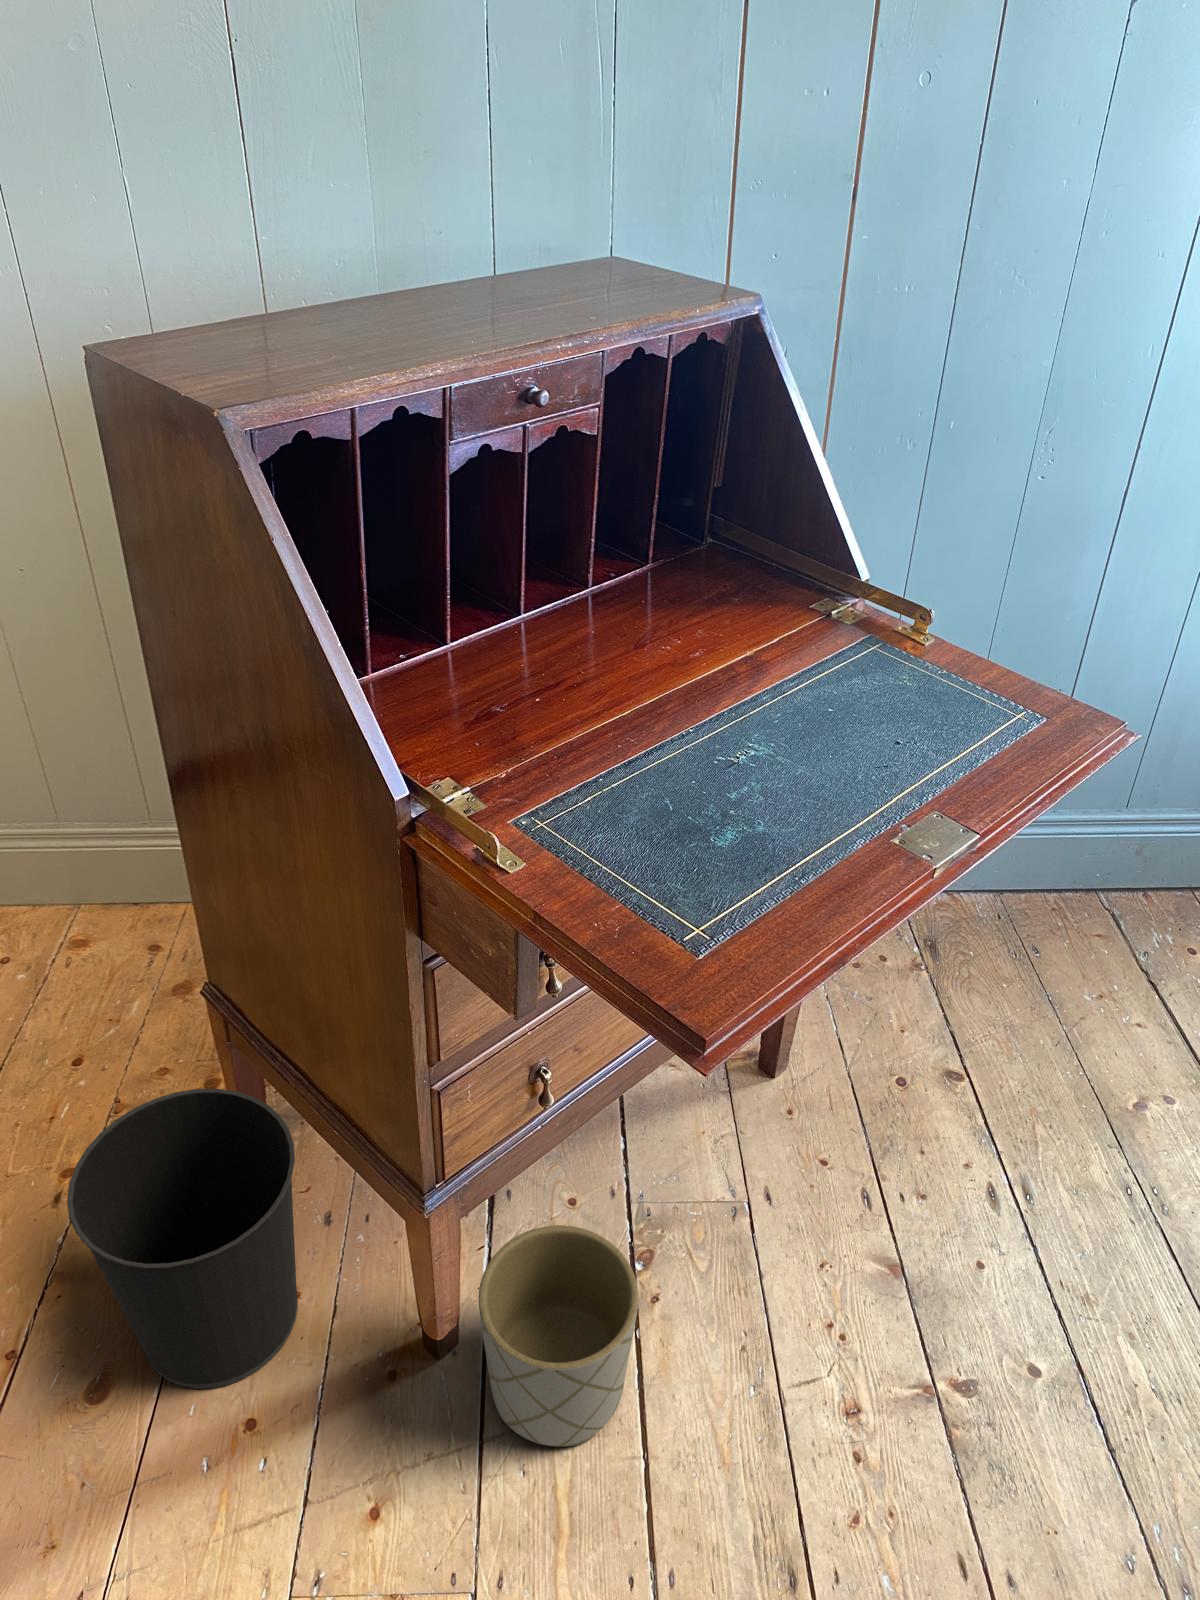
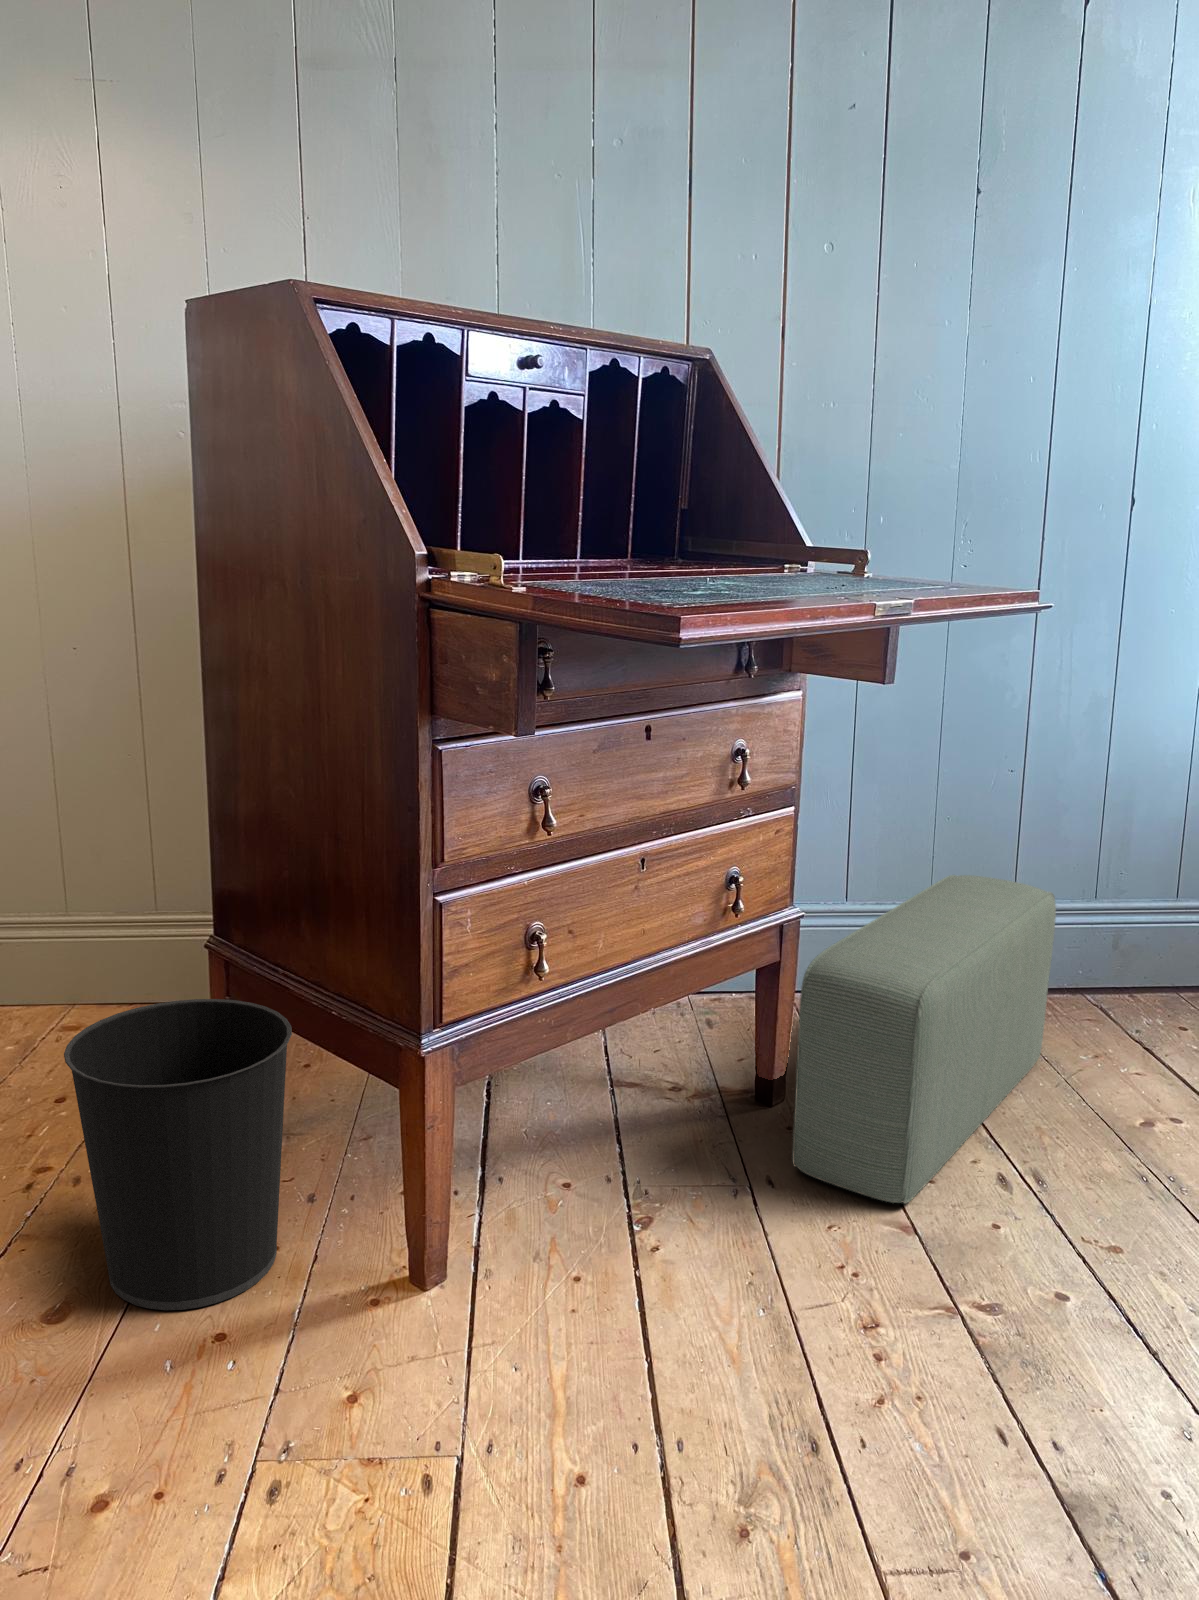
pouf: none [791,830,1085,1236] -> present [792,875,1056,1204]
planter: present [479,1225,638,1446] -> none [471,1118,635,1347]

